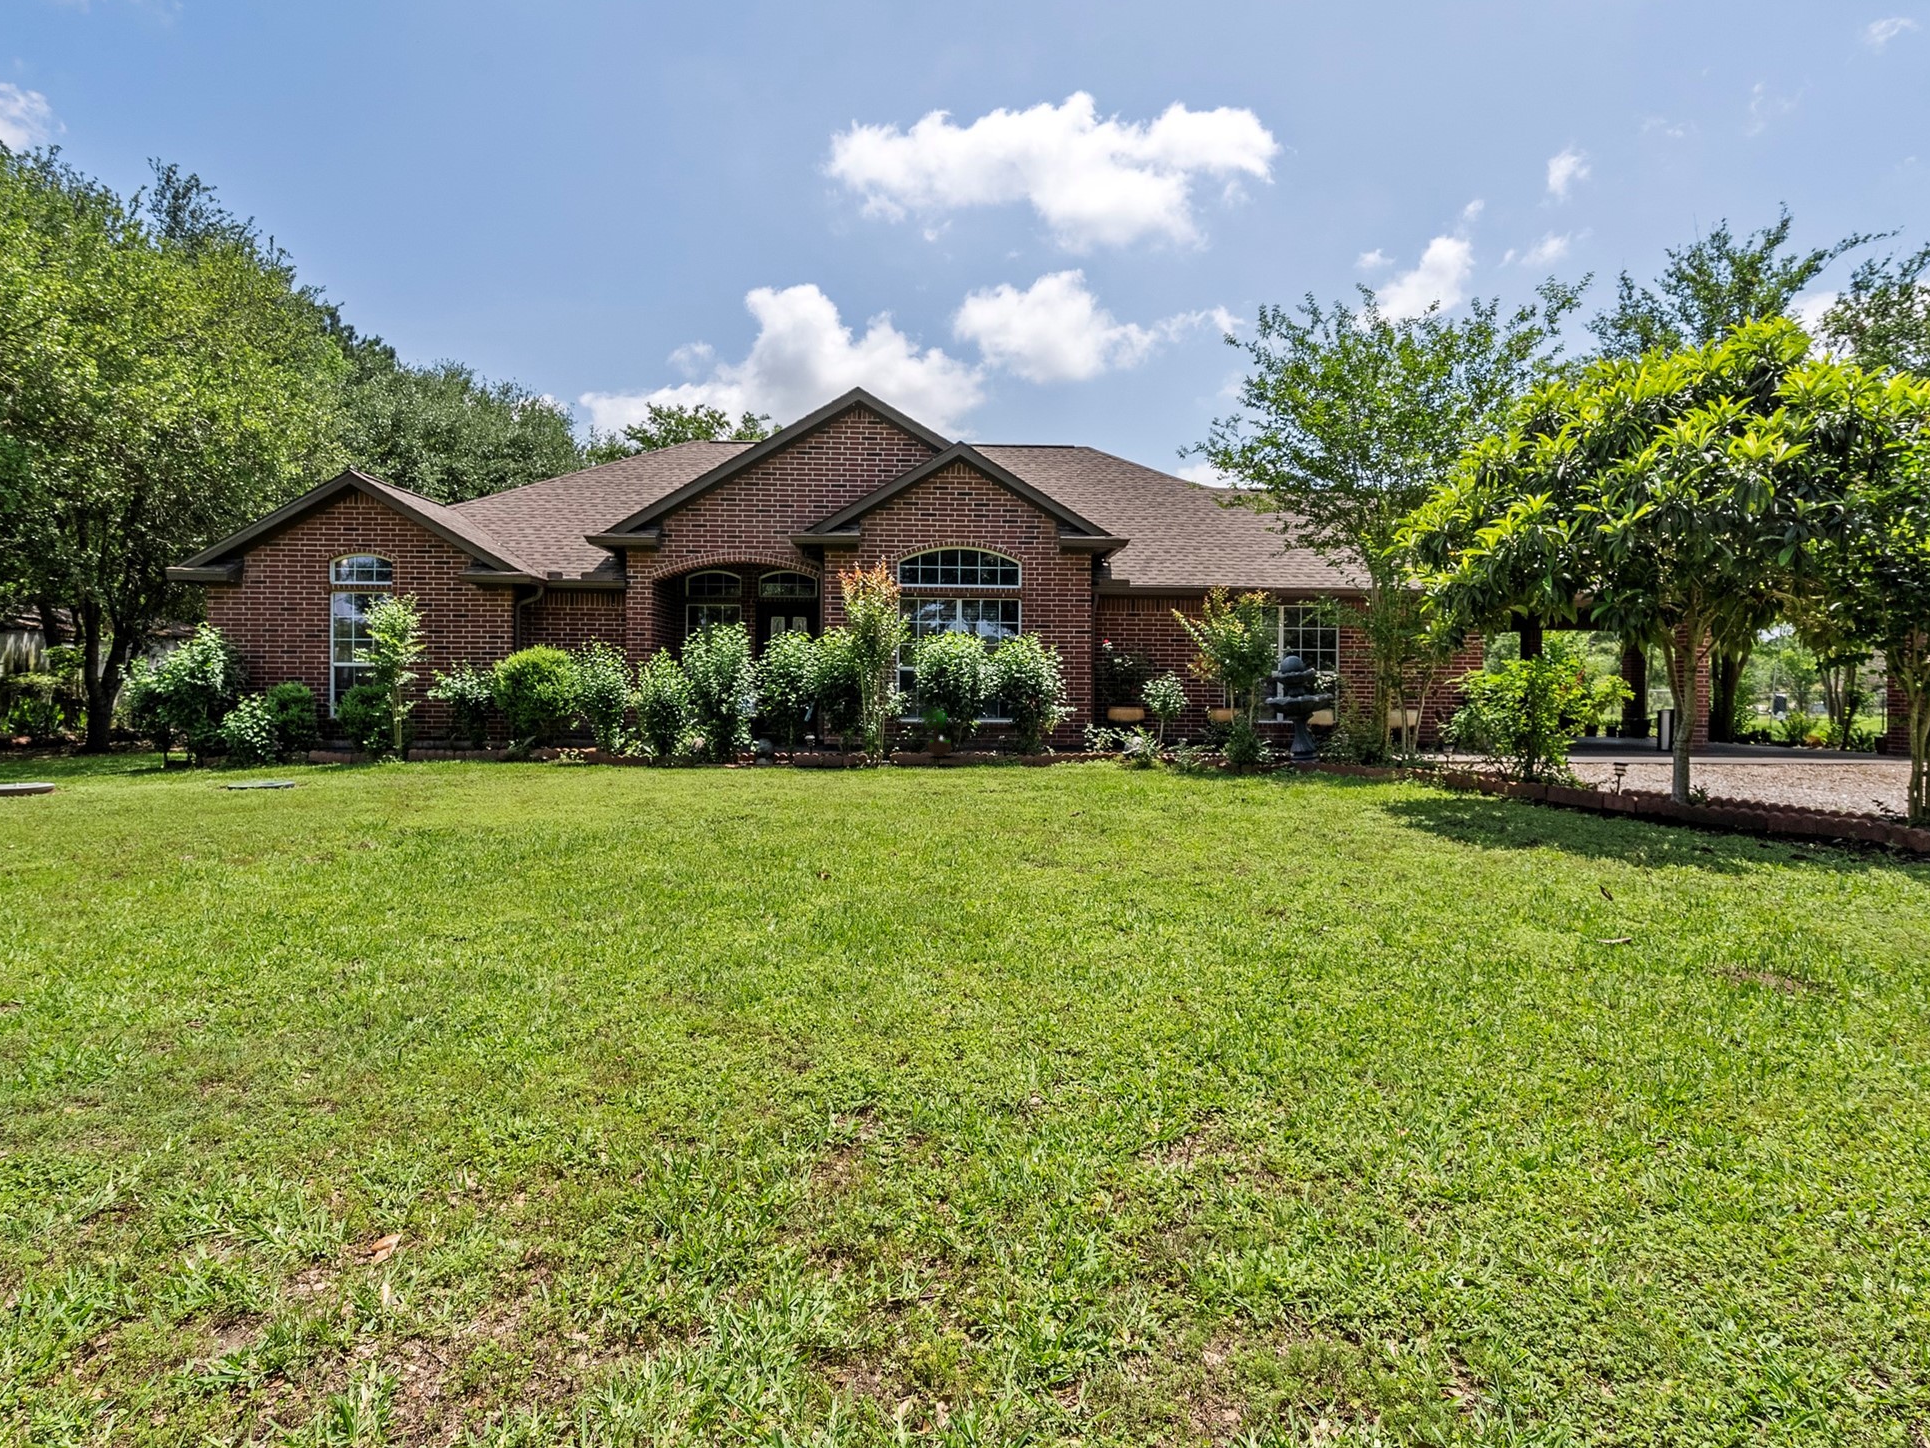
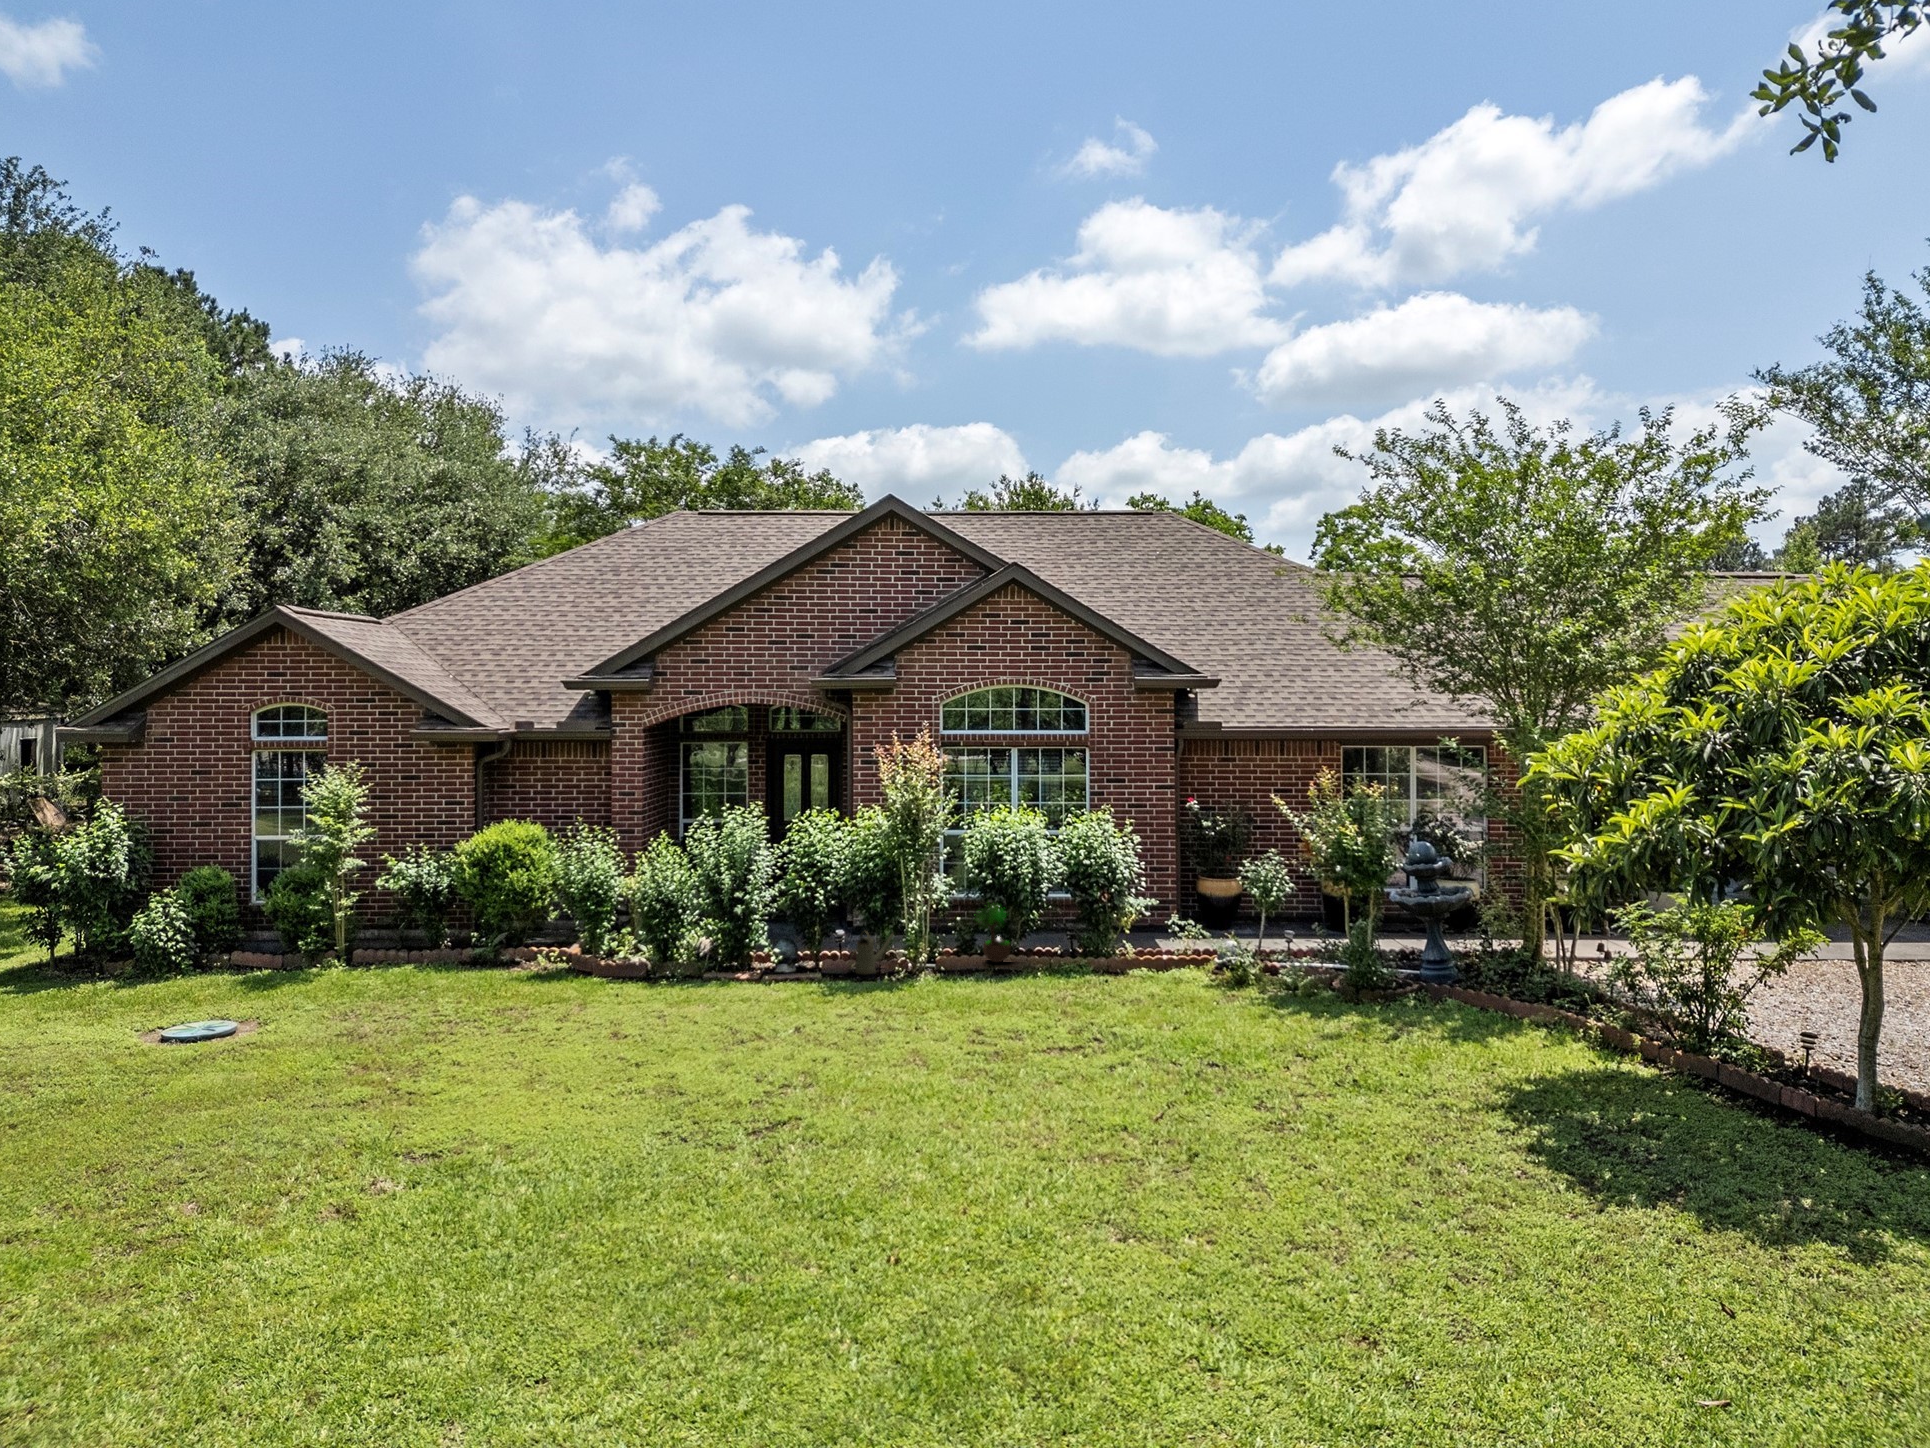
watering can: none [816,727,854,762] -> present [855,931,894,974]

